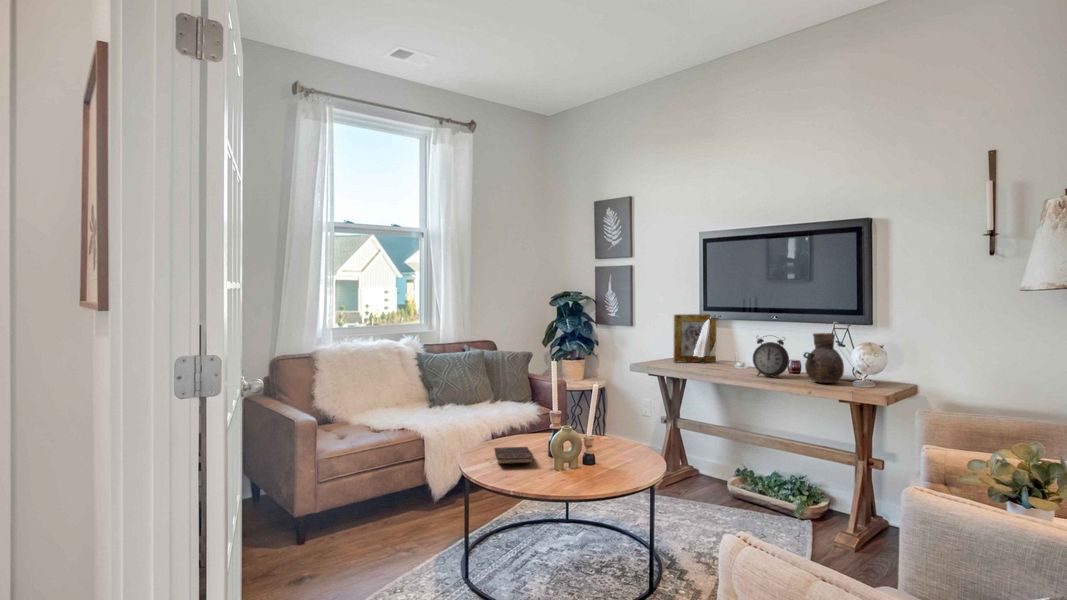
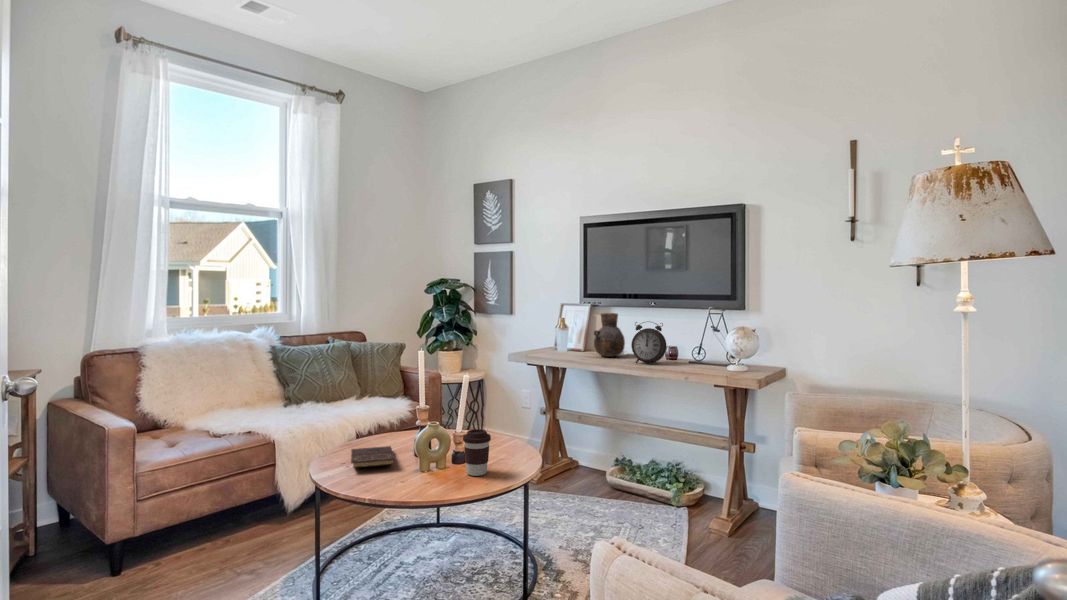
picture frame: present [674,314,716,362] -> none [554,302,596,351]
vase: present [804,333,844,383] -> present [594,313,625,357]
coffee cup: none [594,435,619,476] -> present [463,429,491,476]

